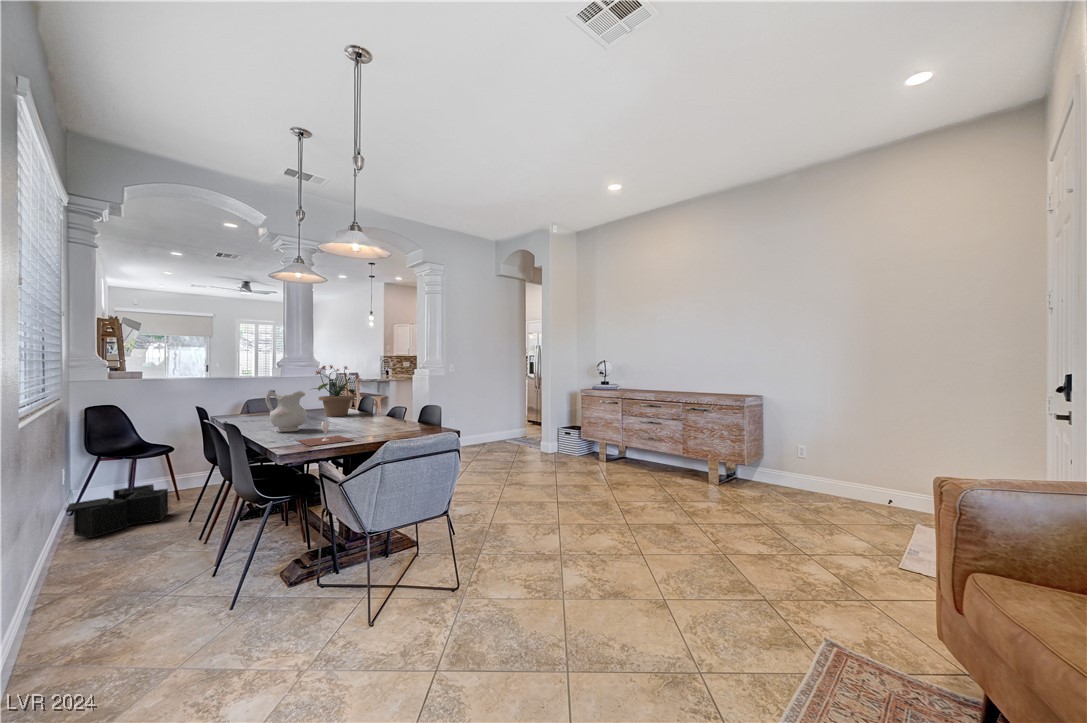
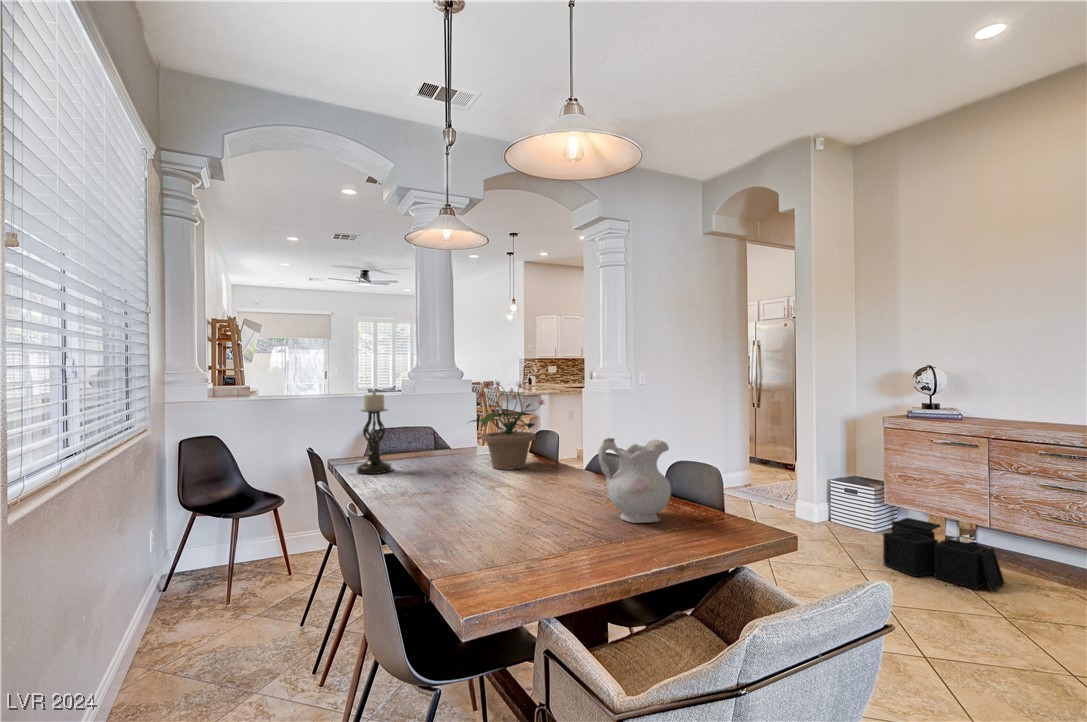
candle holder: none [232,371,257,420] -> present [356,392,392,474]
ceramic pitcher: present [266,390,307,432] -> present [599,438,671,523]
wine glass: present [297,421,353,446] -> none [479,519,604,590]
storage bin: present [66,484,168,538] -> present [883,518,1005,592]

